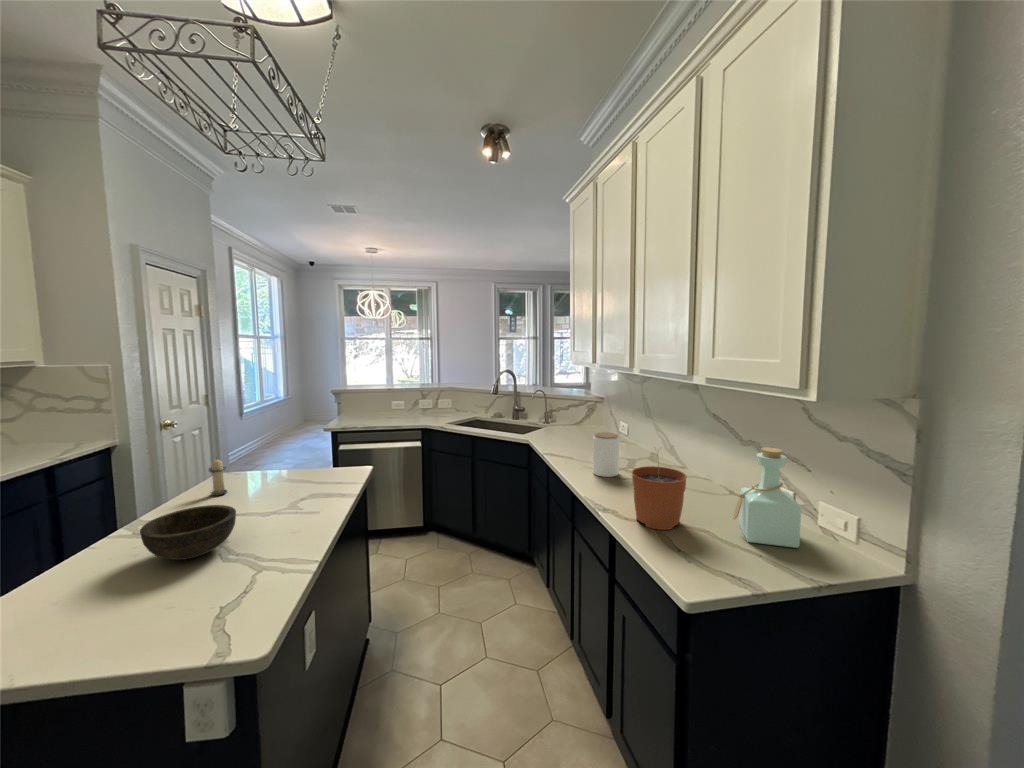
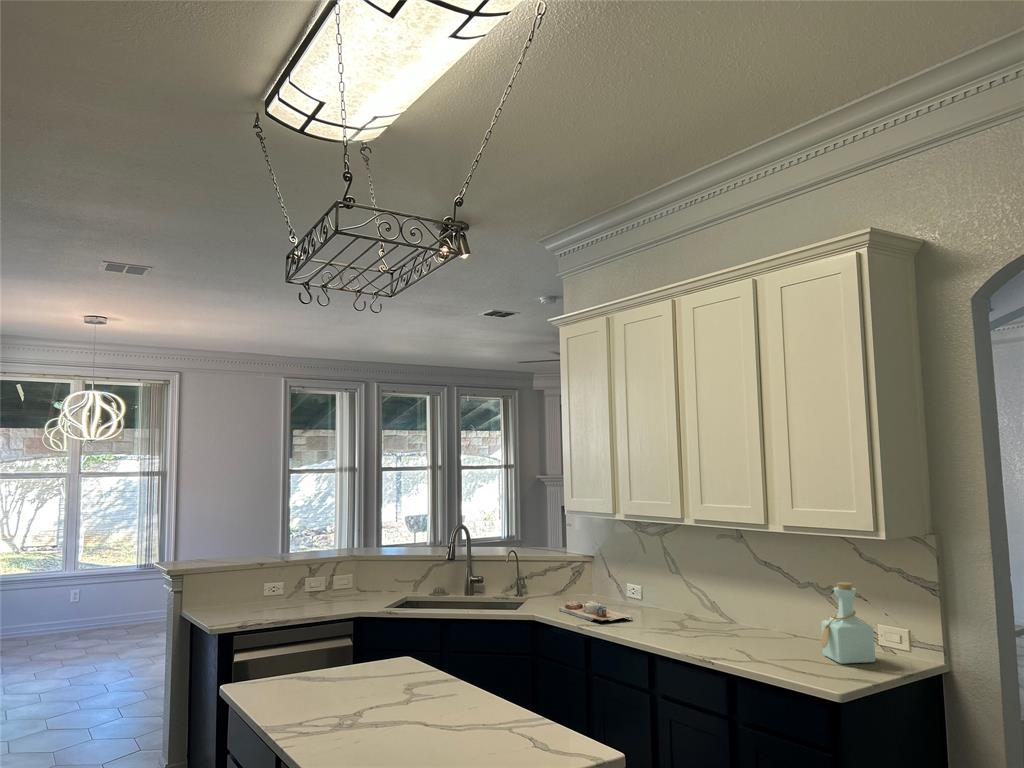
cutting board: none [553,432,597,454] -> present [559,601,632,621]
jar: present [593,432,619,477] -> none [653,590,682,637]
candle: present [209,459,227,495] -> none [287,651,311,701]
plant pot: present [632,459,687,530] -> none [737,592,786,666]
bowl: present [140,505,236,560] -> none [382,684,460,736]

